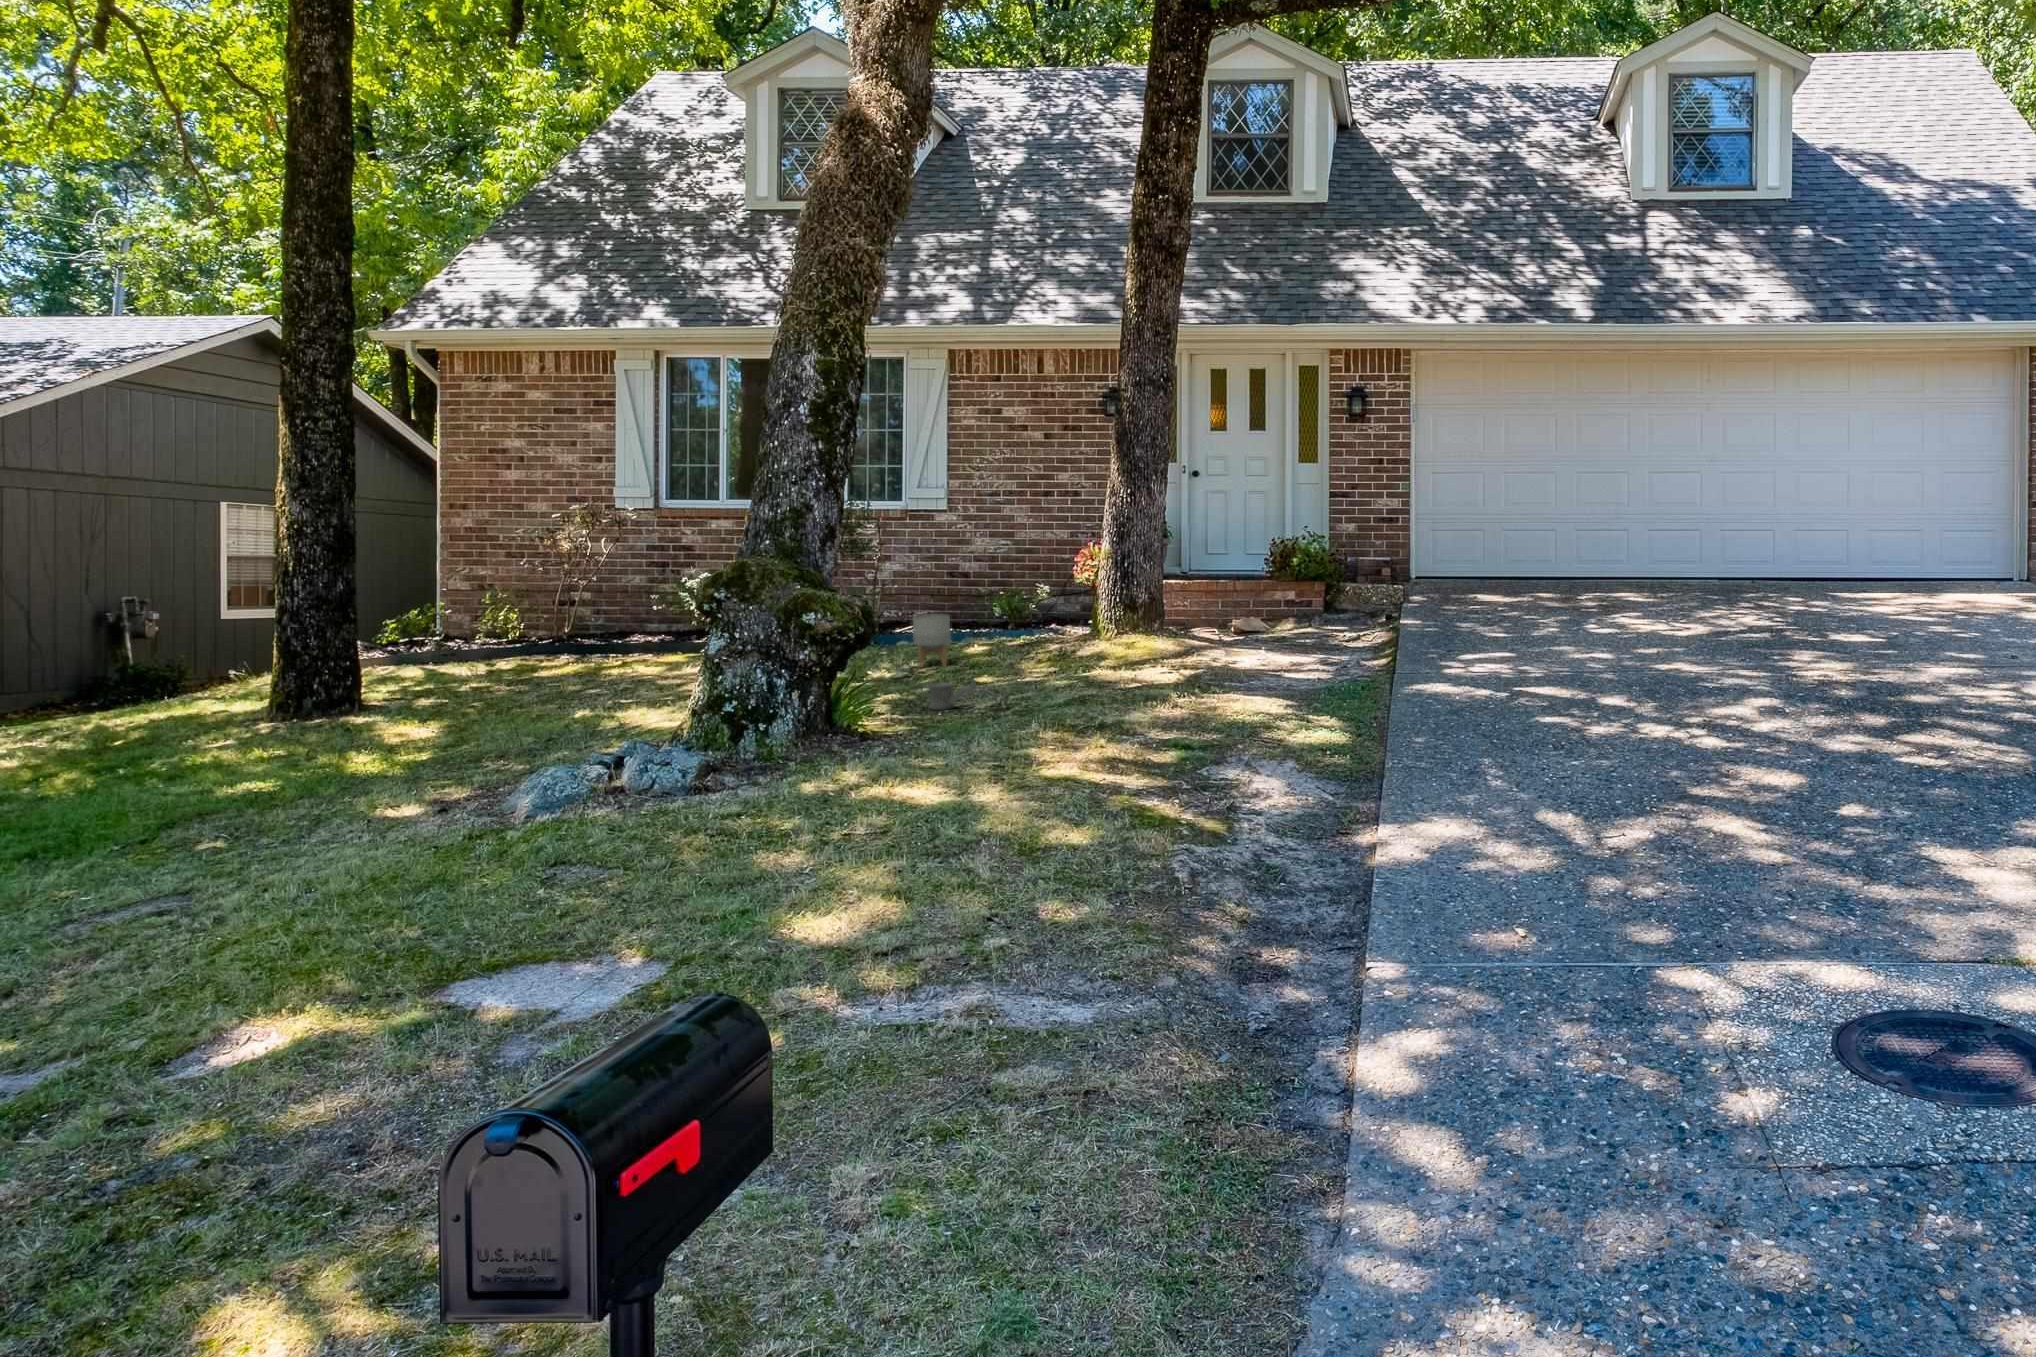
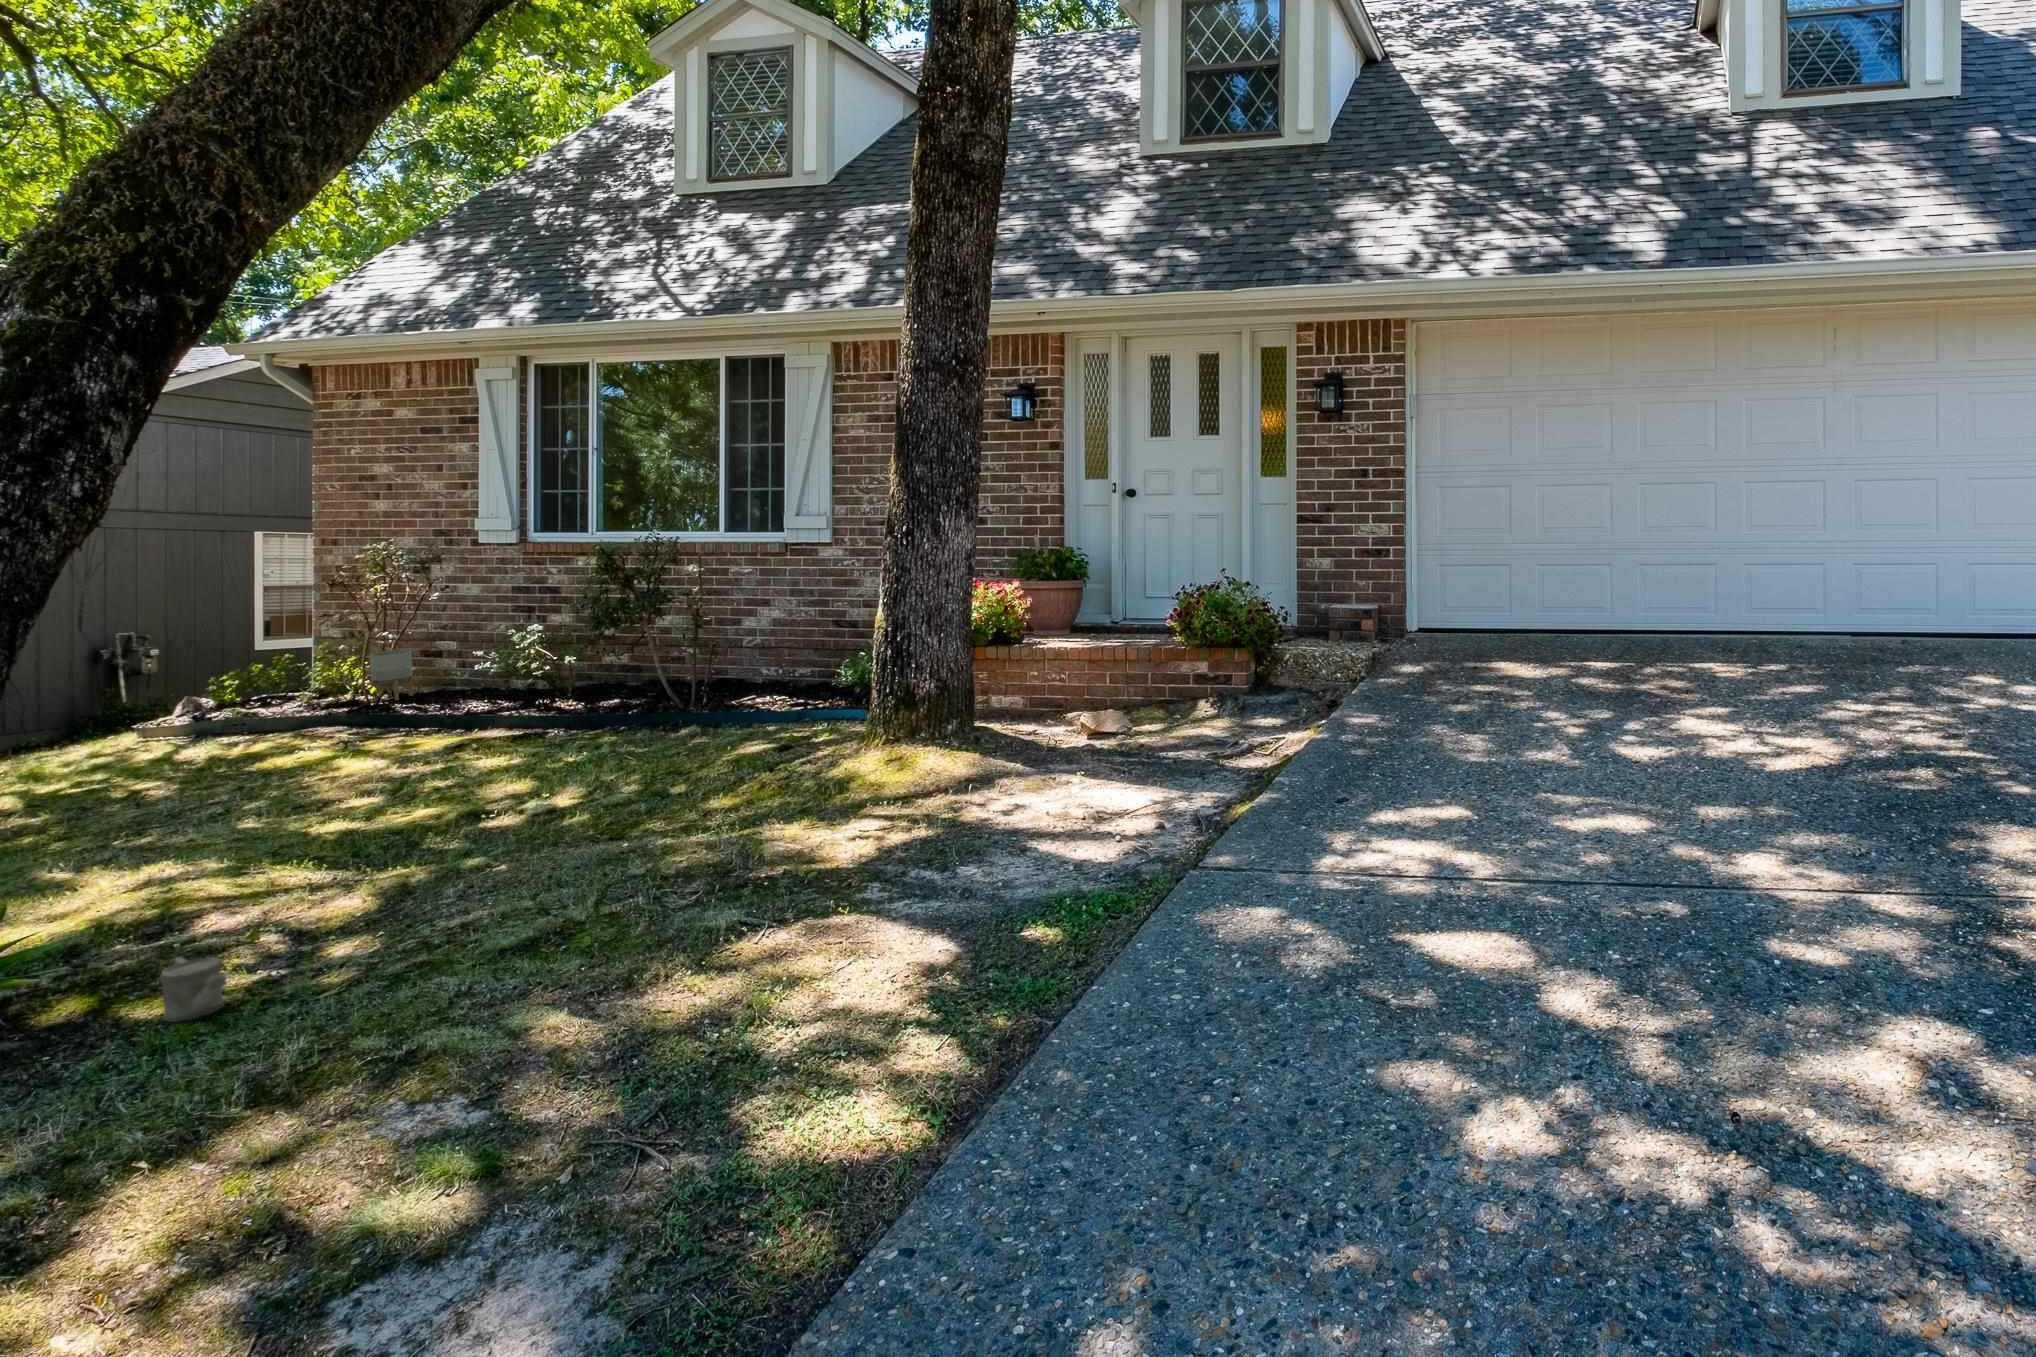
planter: present [913,614,951,667] -> present [370,650,414,701]

